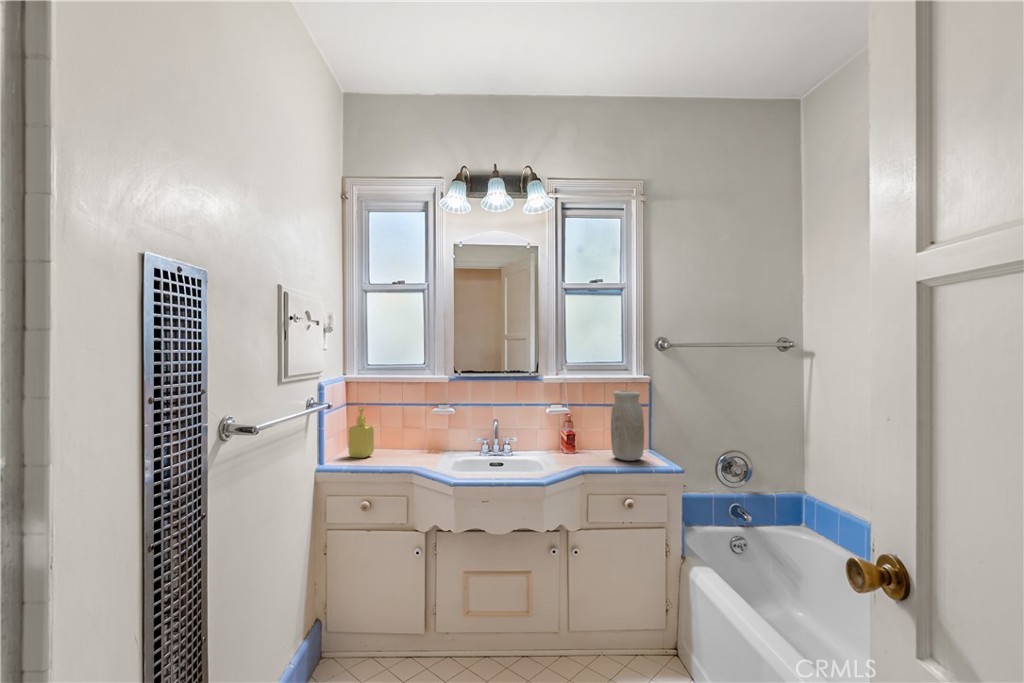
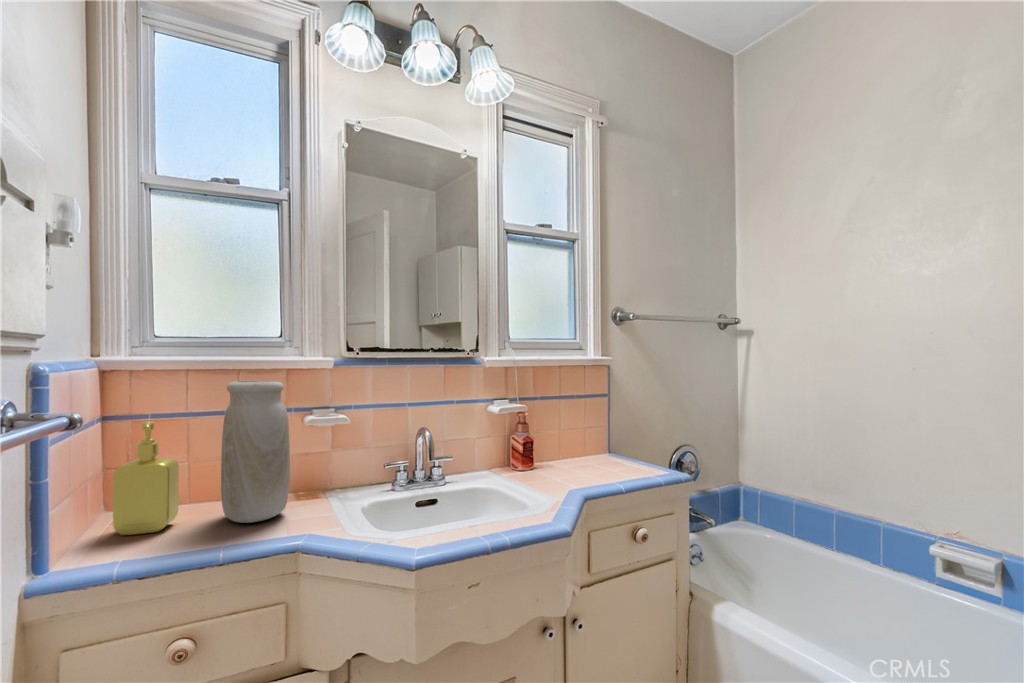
vase: present [611,391,644,461] -> present [221,381,290,523]

